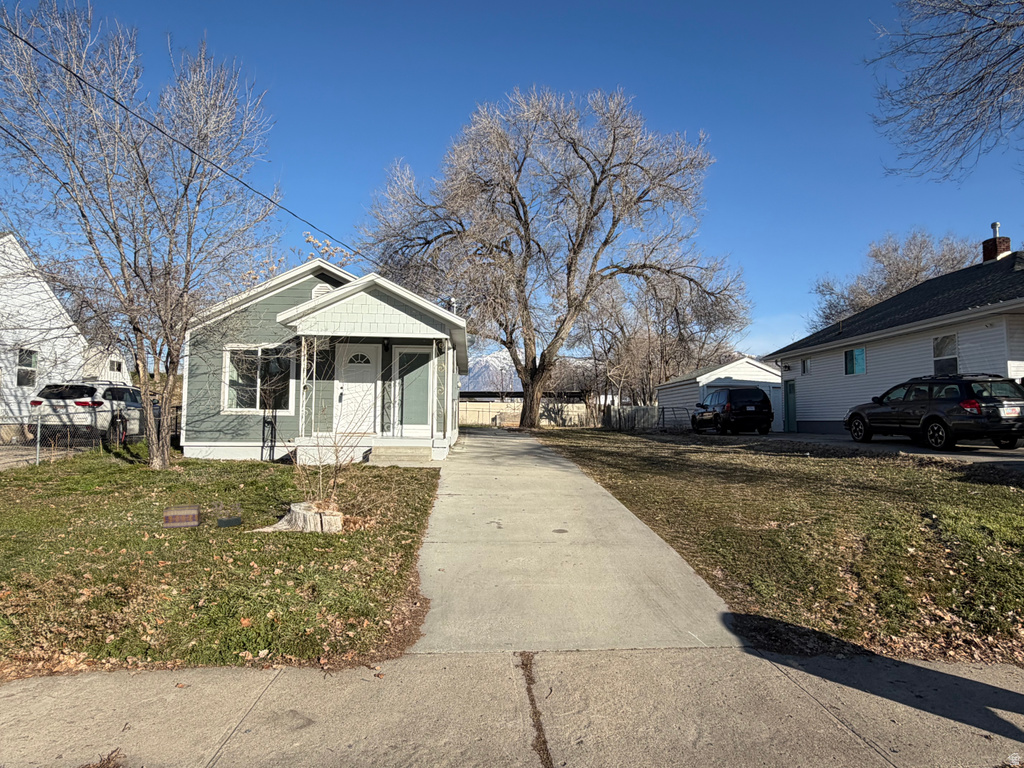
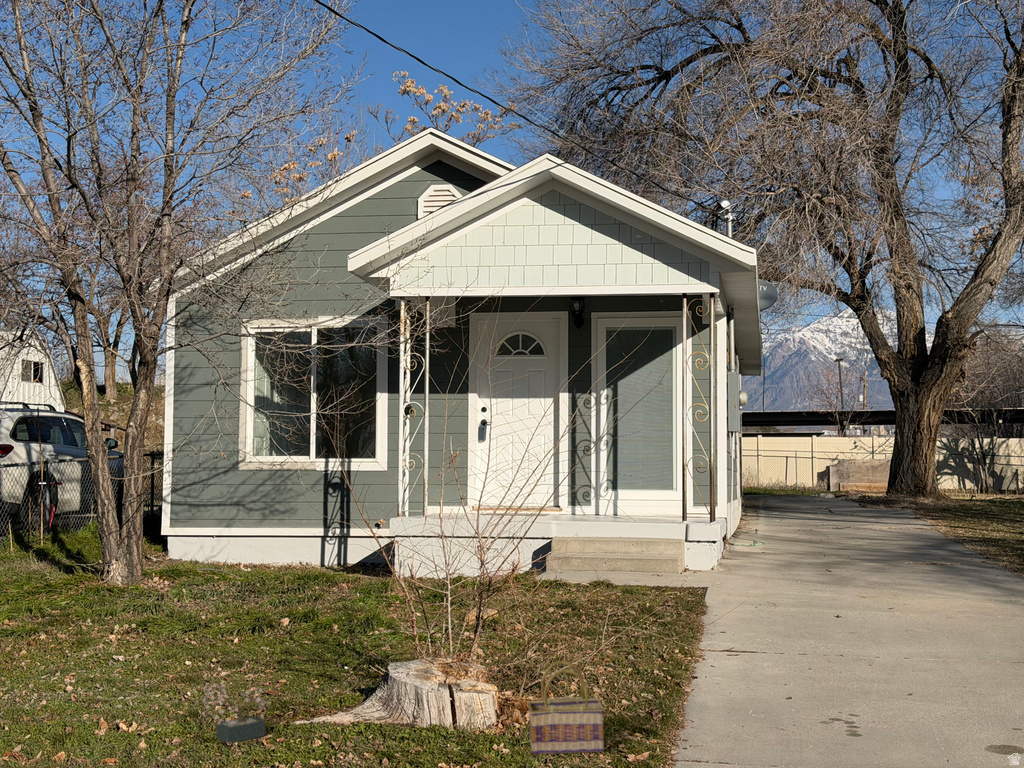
basket: present [163,489,201,528] -> present [528,661,604,754]

